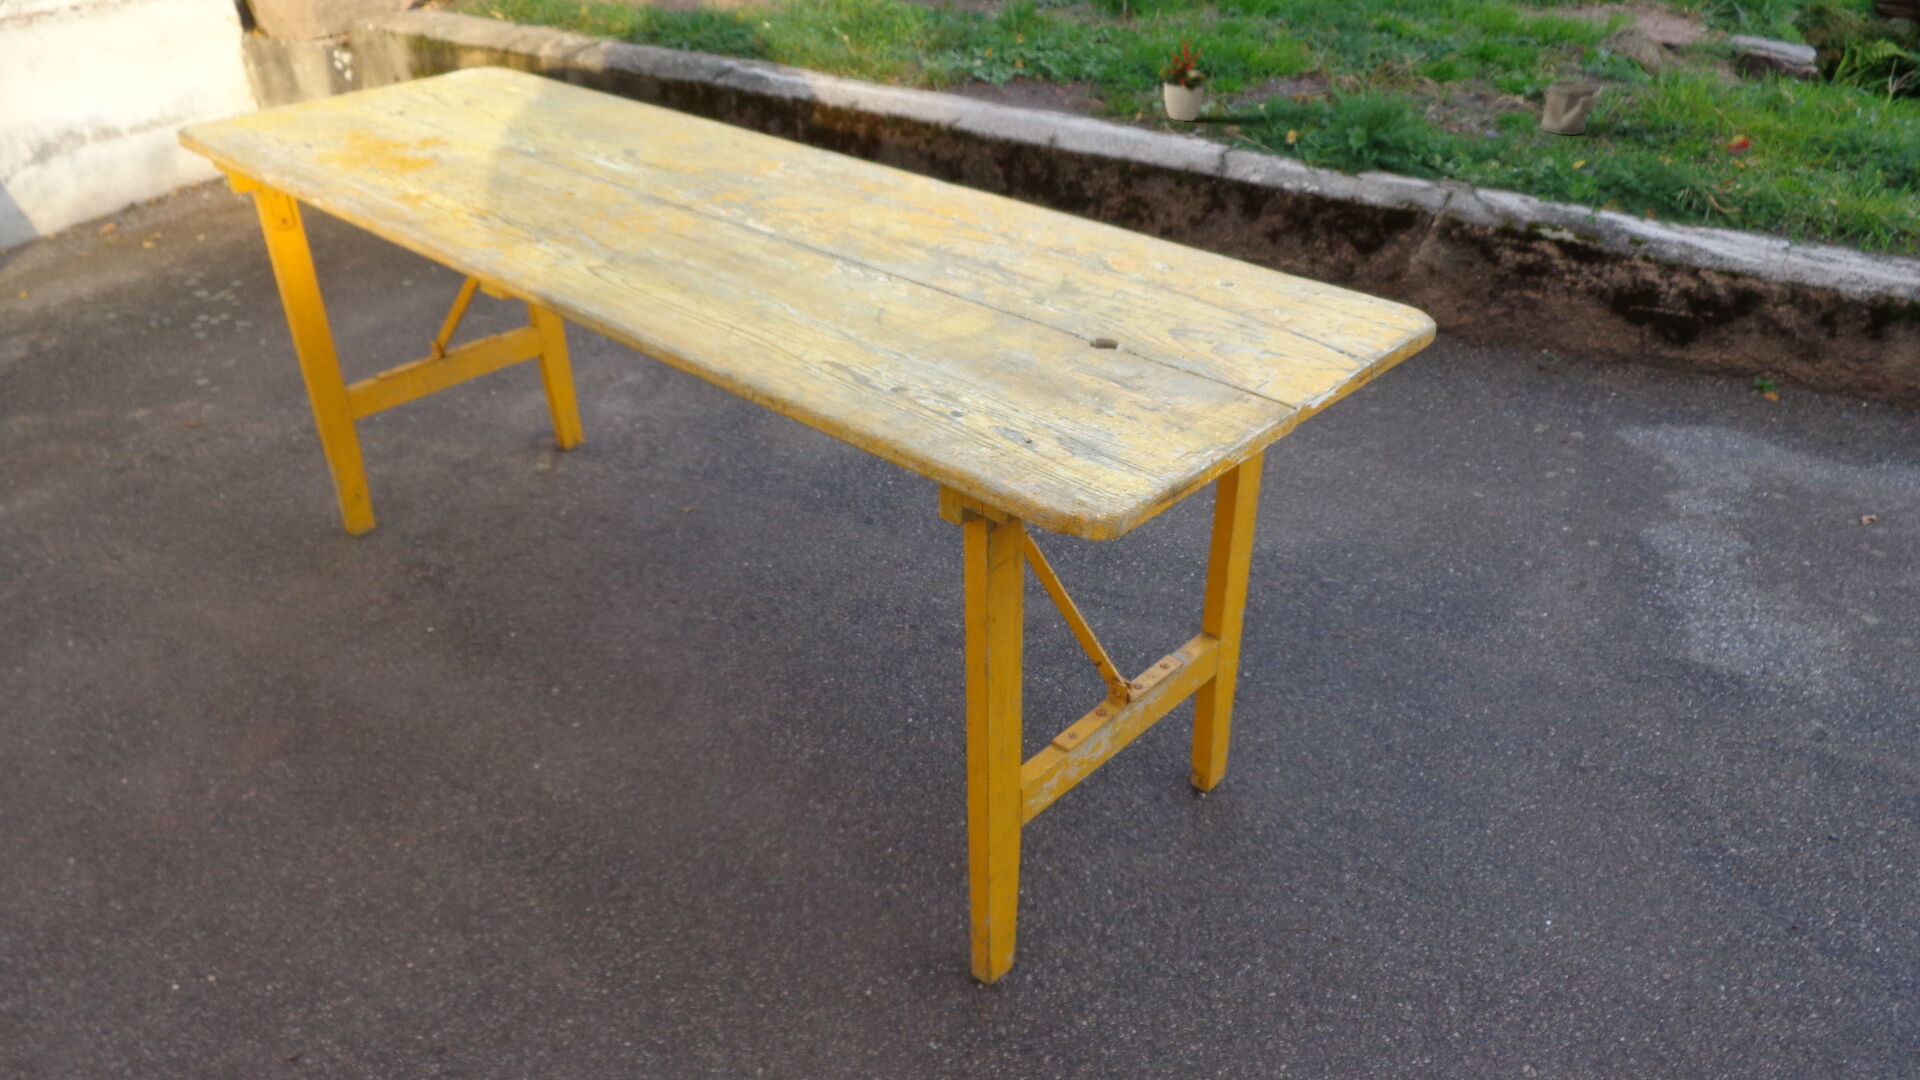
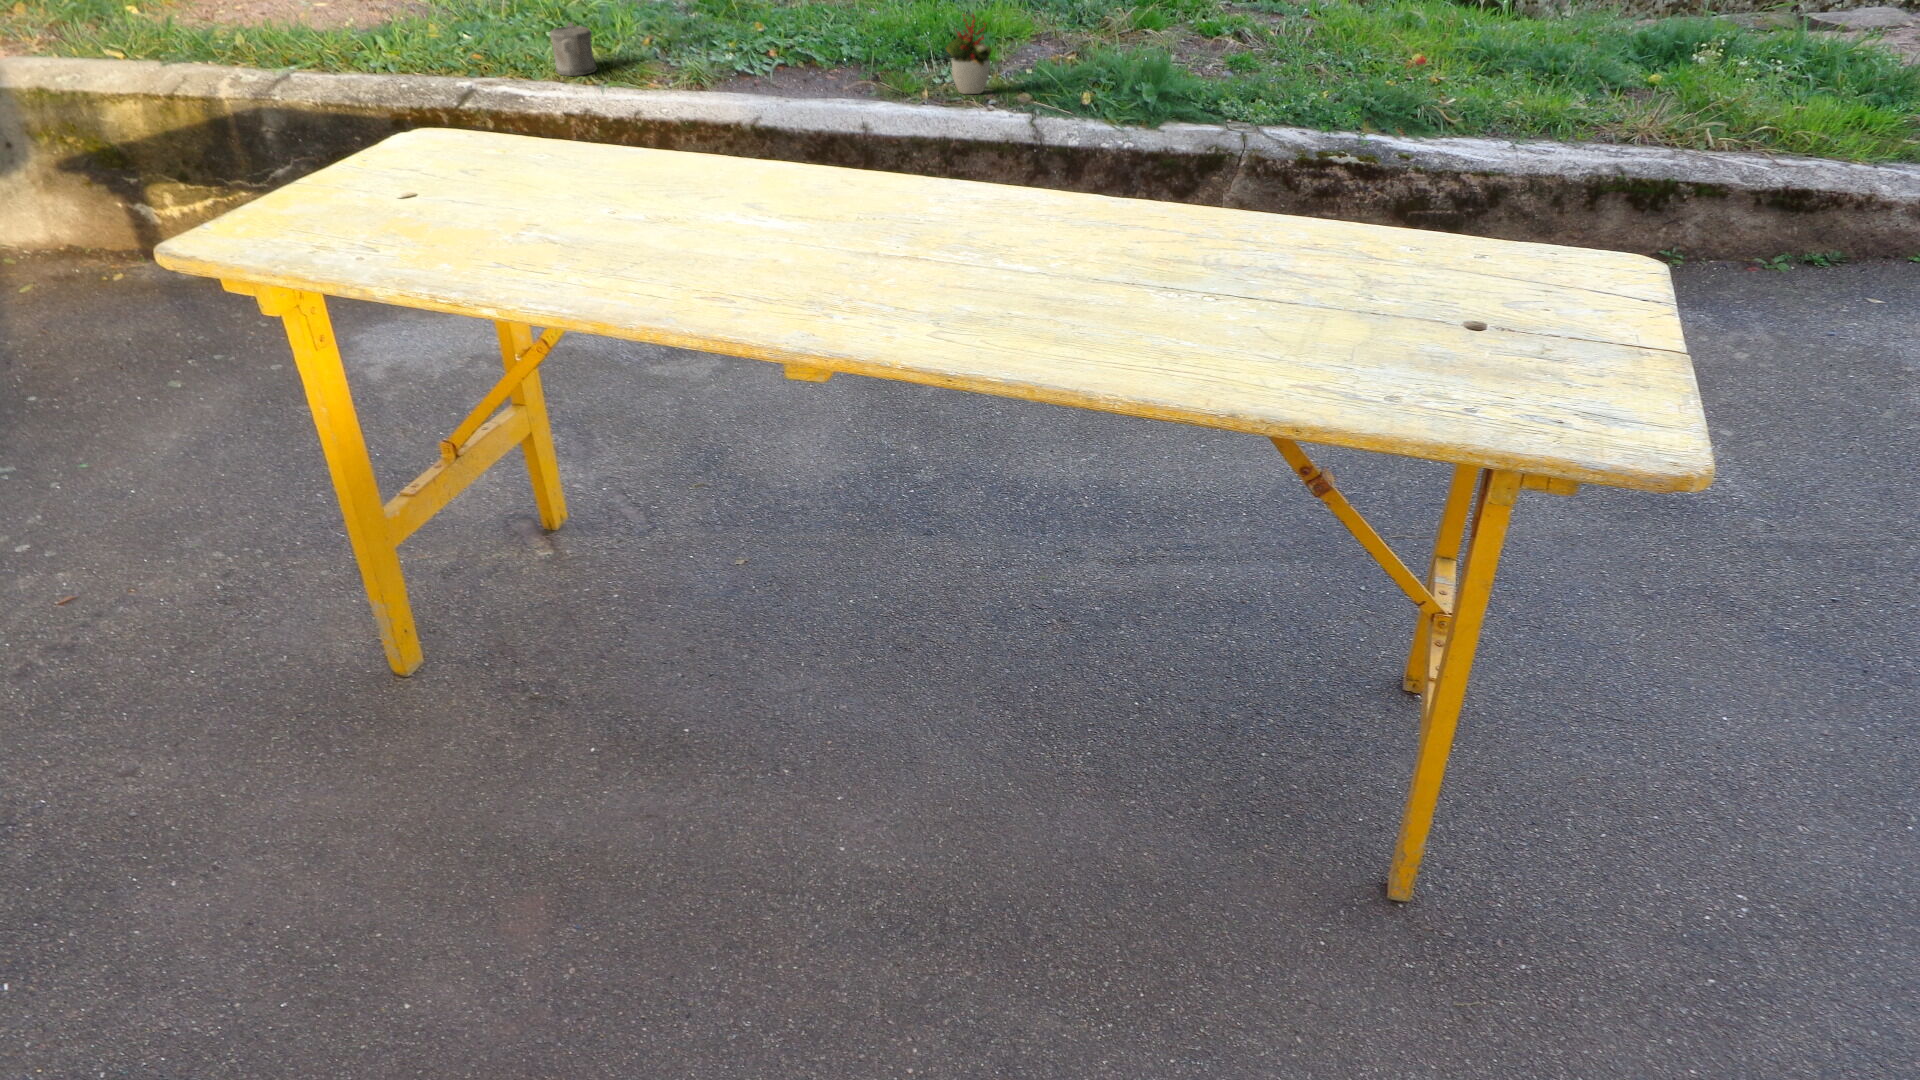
watering can: present [1540,76,1595,135] -> present [550,22,597,76]

